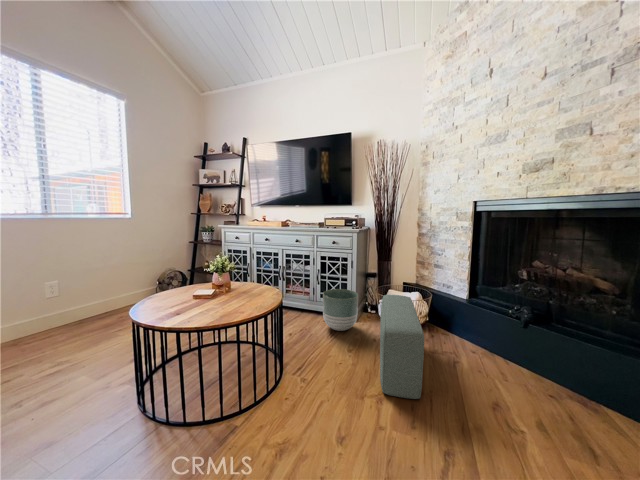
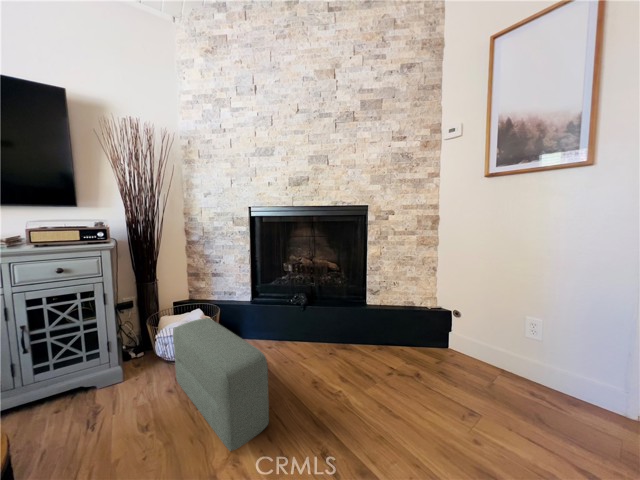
planter: present [323,289,358,331] -> none [51,339,130,416]

